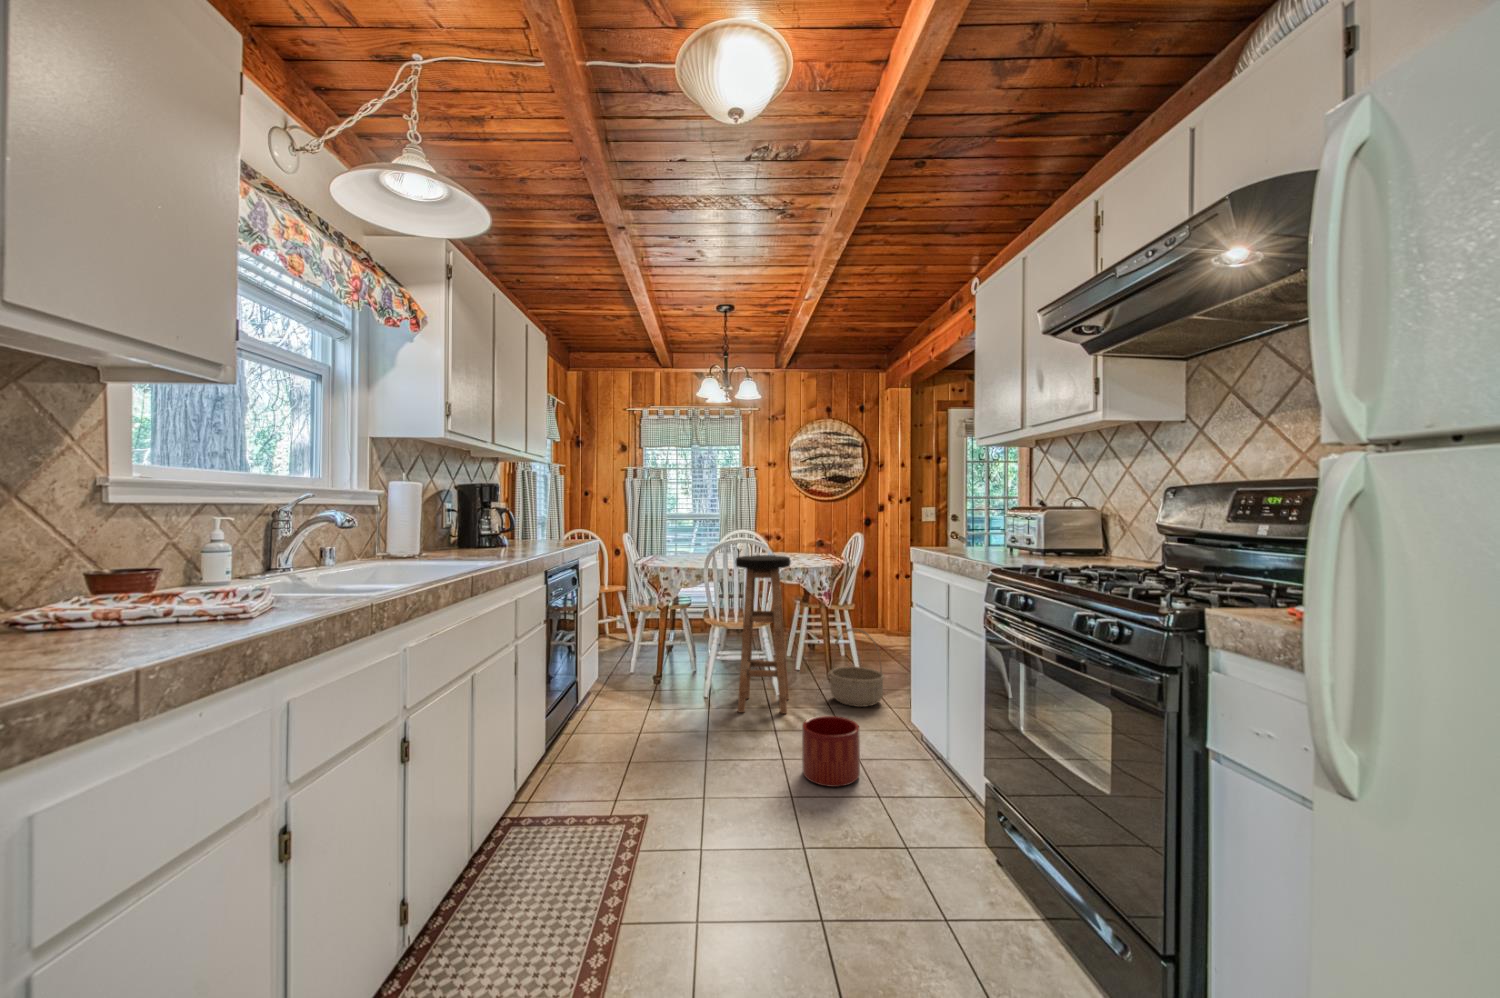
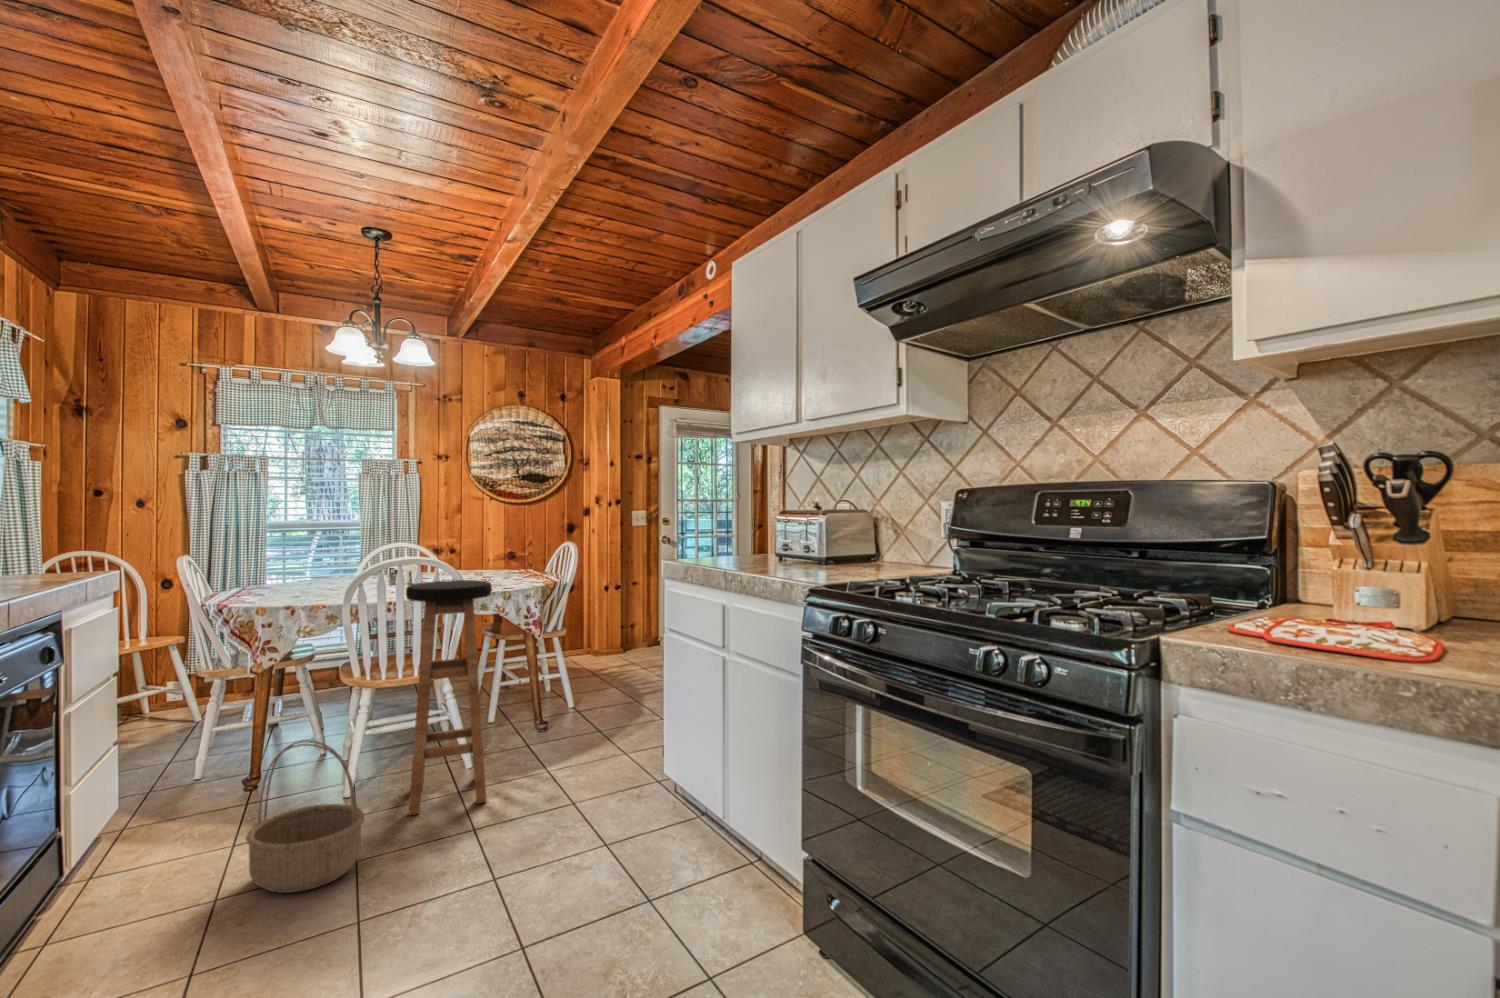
basket: present [829,629,884,707] -> present [245,740,365,893]
planter: present [802,716,860,787] -> none [531,800,614,909]

